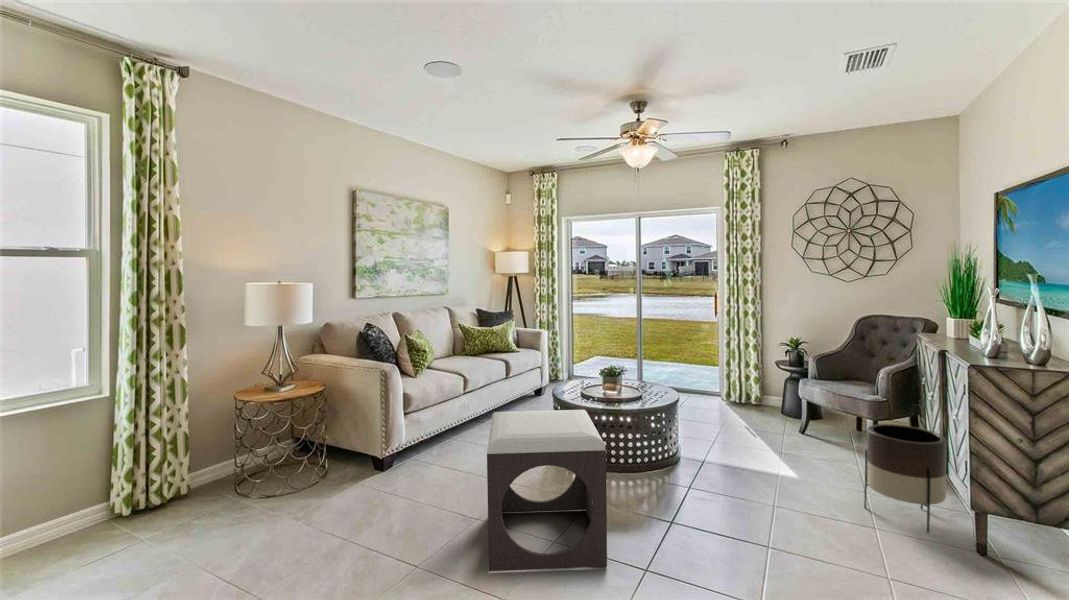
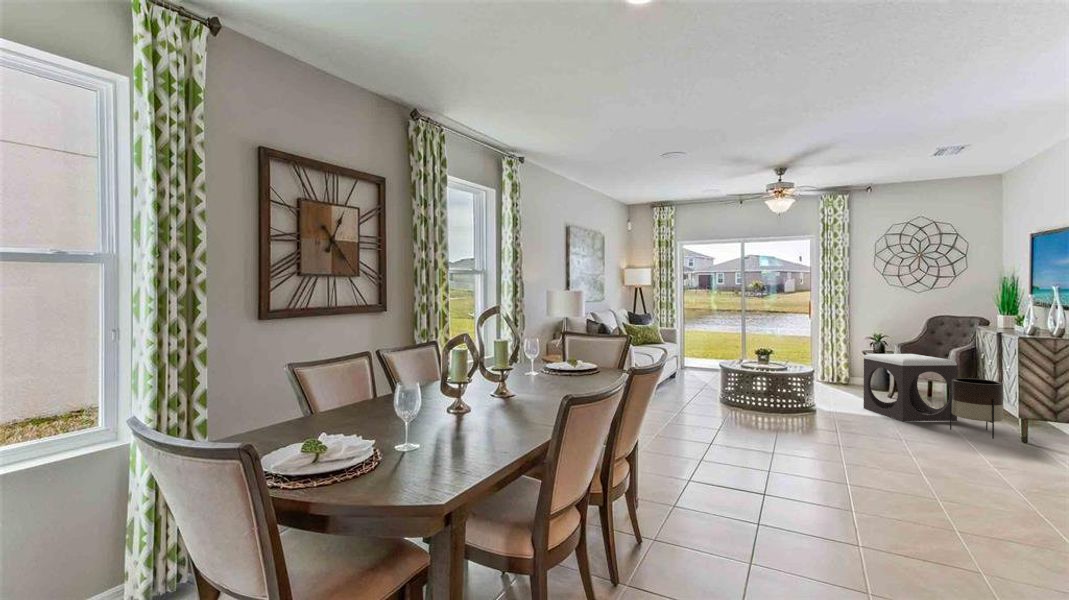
footstool: present [487,410,607,571] -> present [864,354,958,421]

